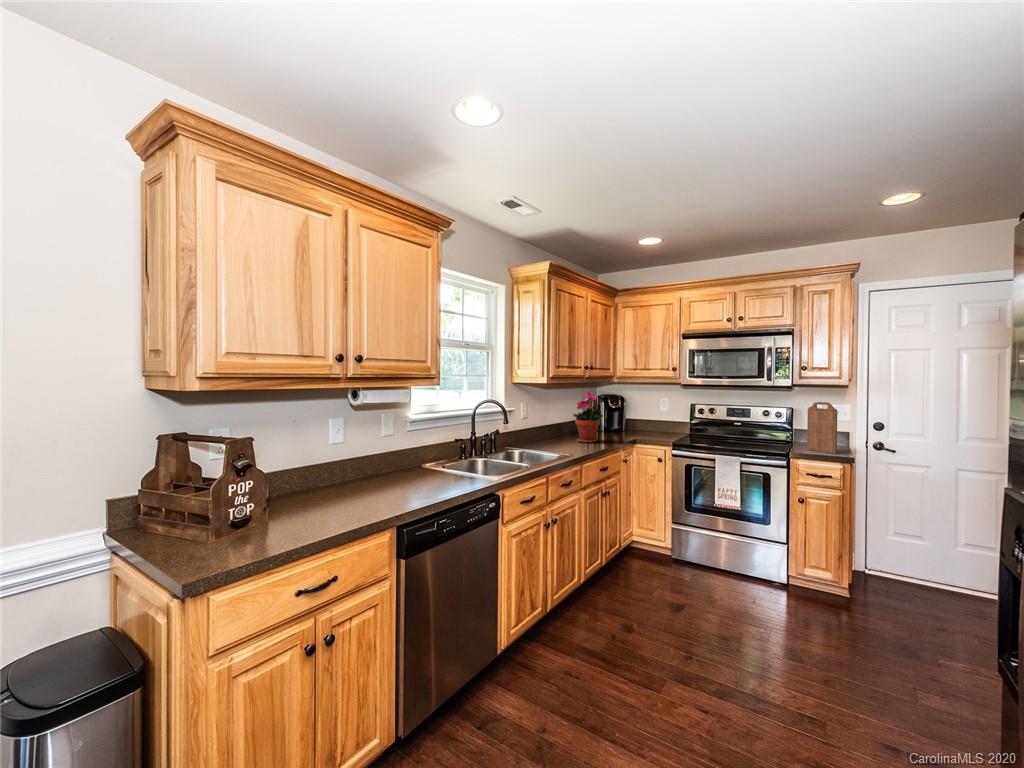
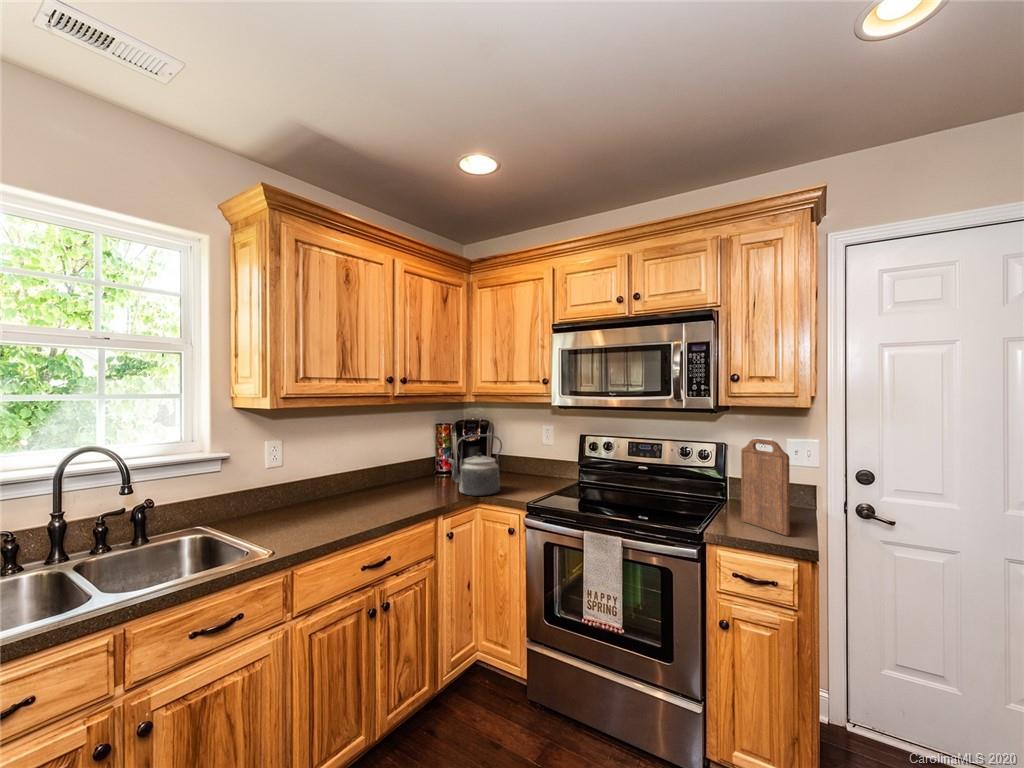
potted plant: present [573,392,603,443] -> none [372,420,419,505]
kettle: none [615,403,647,440] -> present [448,434,502,496]

